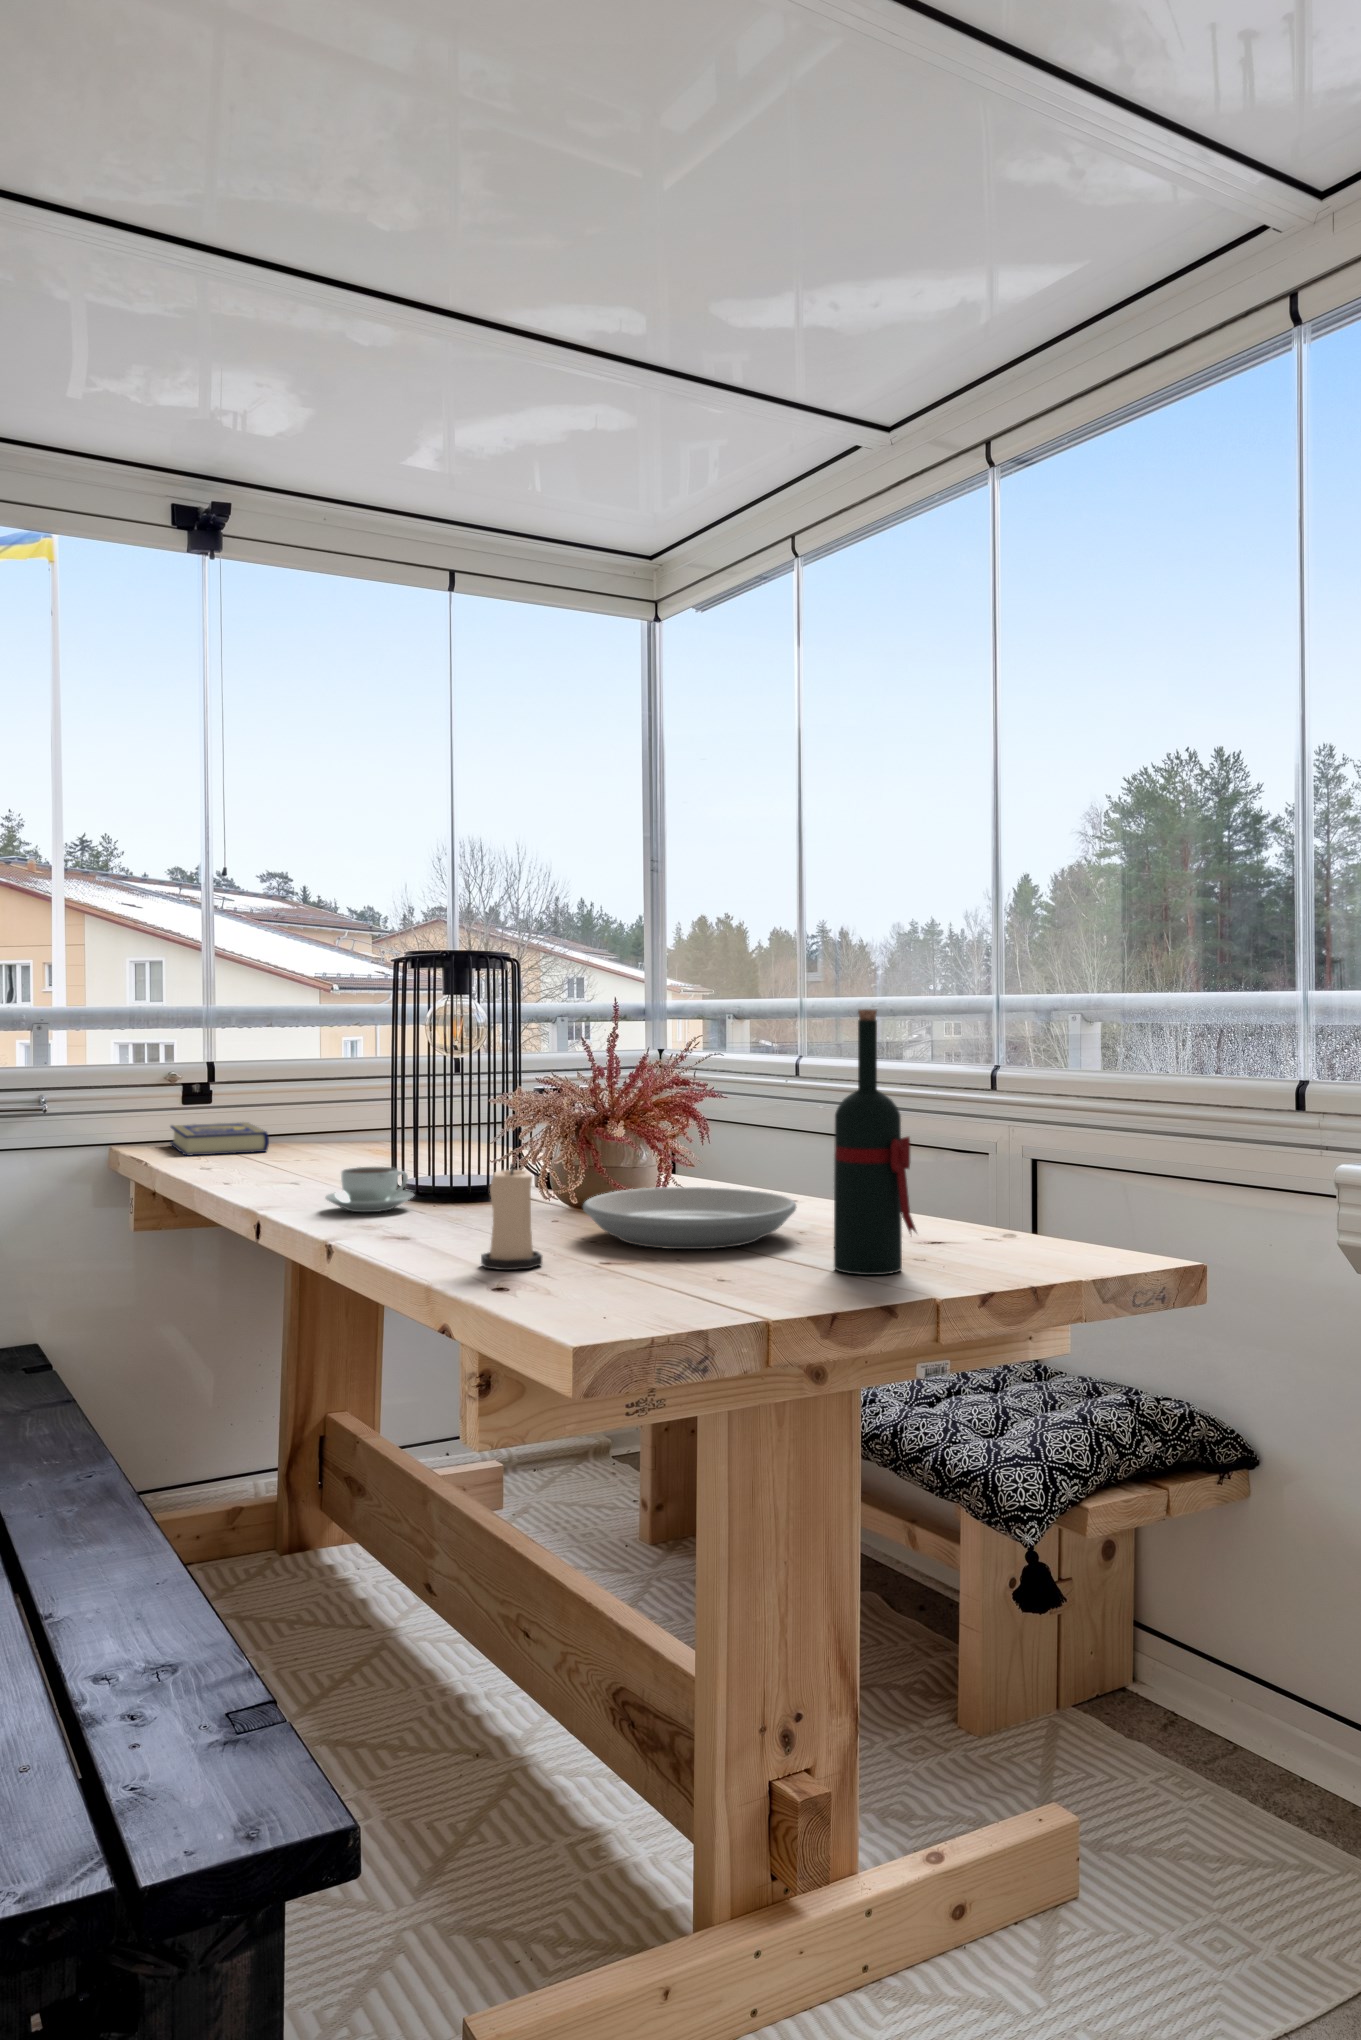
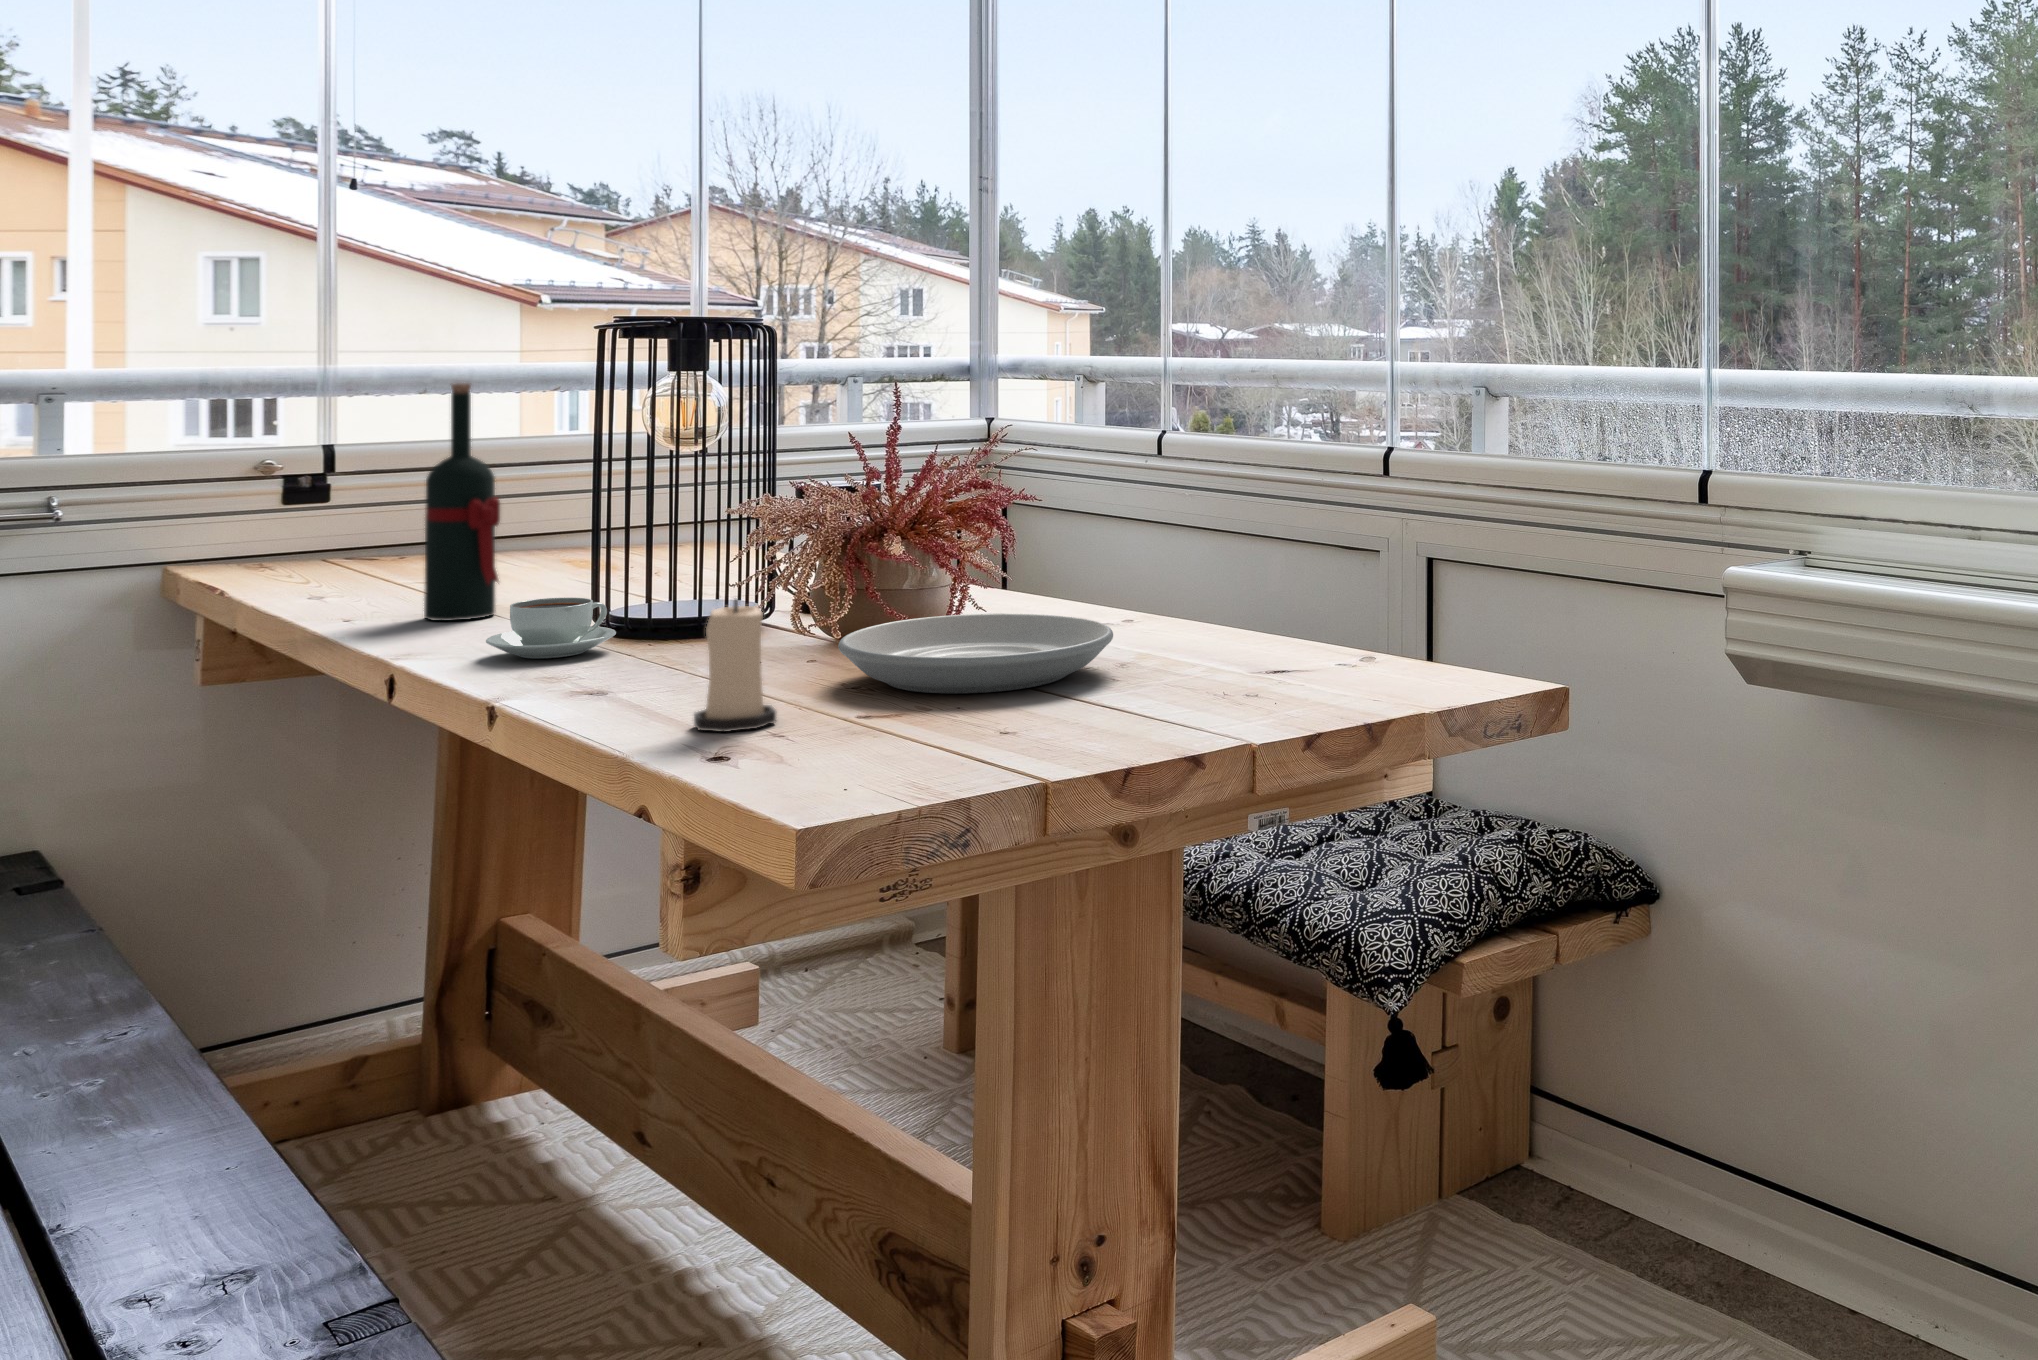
wine bottle: present [834,1009,916,1275] -> present [424,383,500,621]
book: present [171,1122,269,1156] -> none [262,531,415,581]

